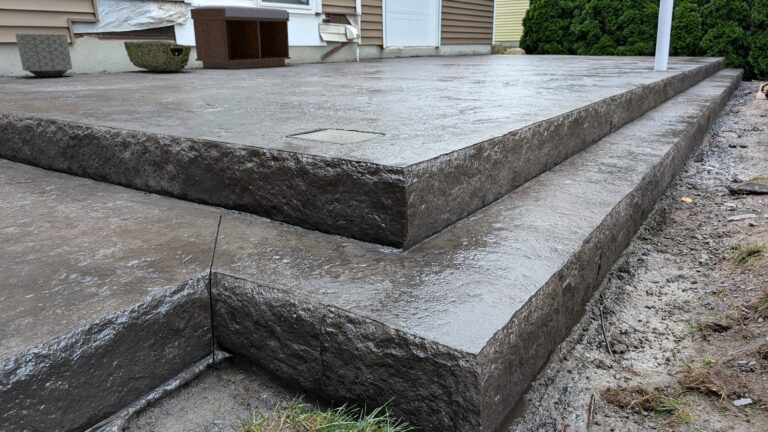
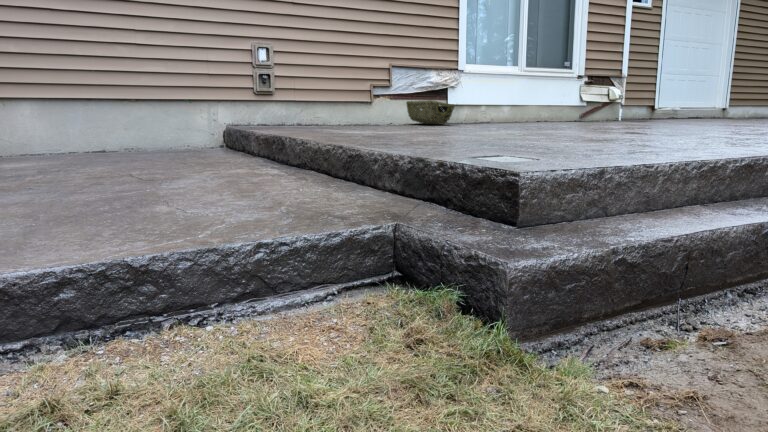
bench: present [190,5,291,69] -> none [460,73,547,125]
planter: present [15,33,73,77] -> none [337,95,368,126]

